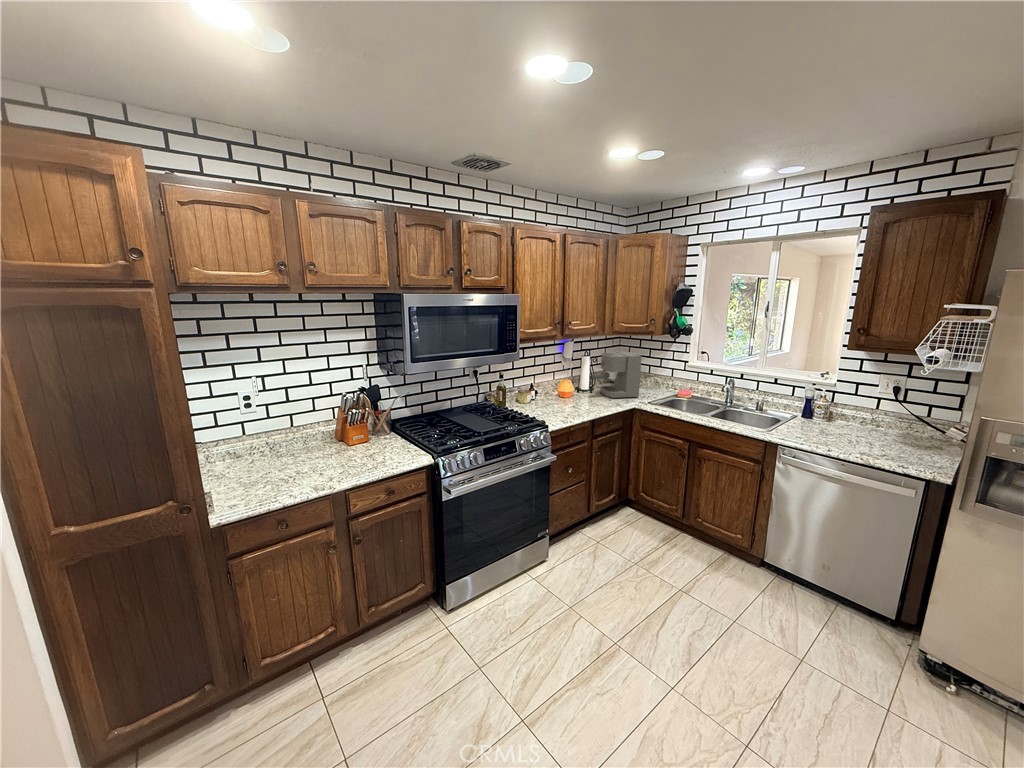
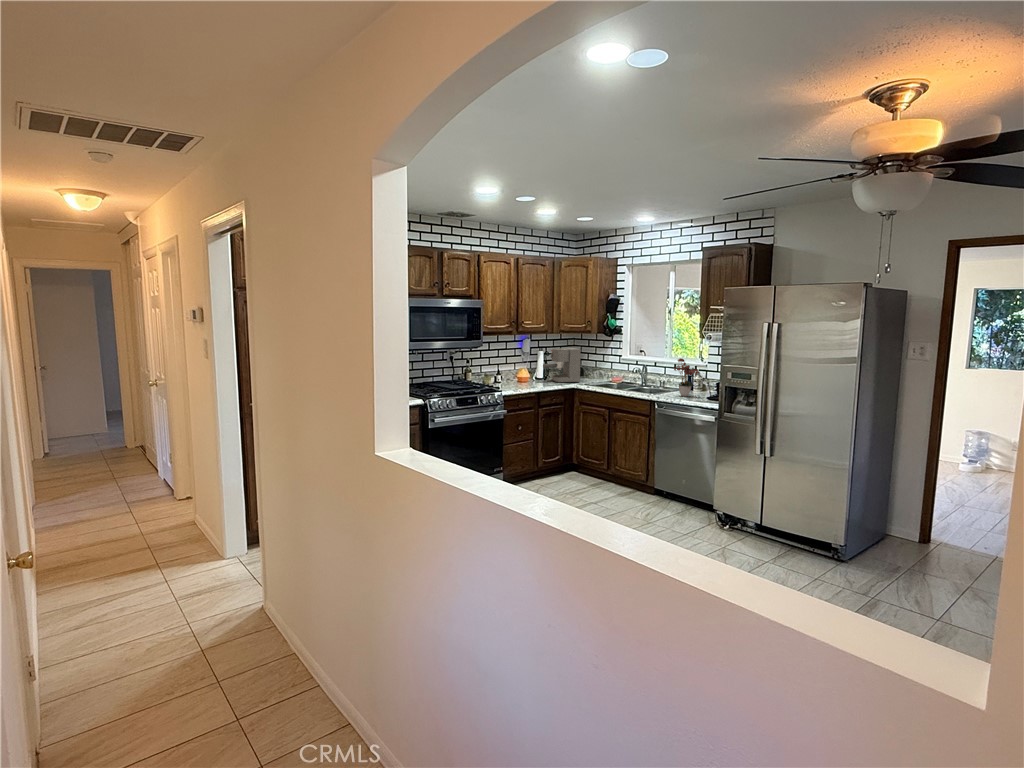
flower arrangement: none [799,377,847,435] -> present [674,358,699,396]

